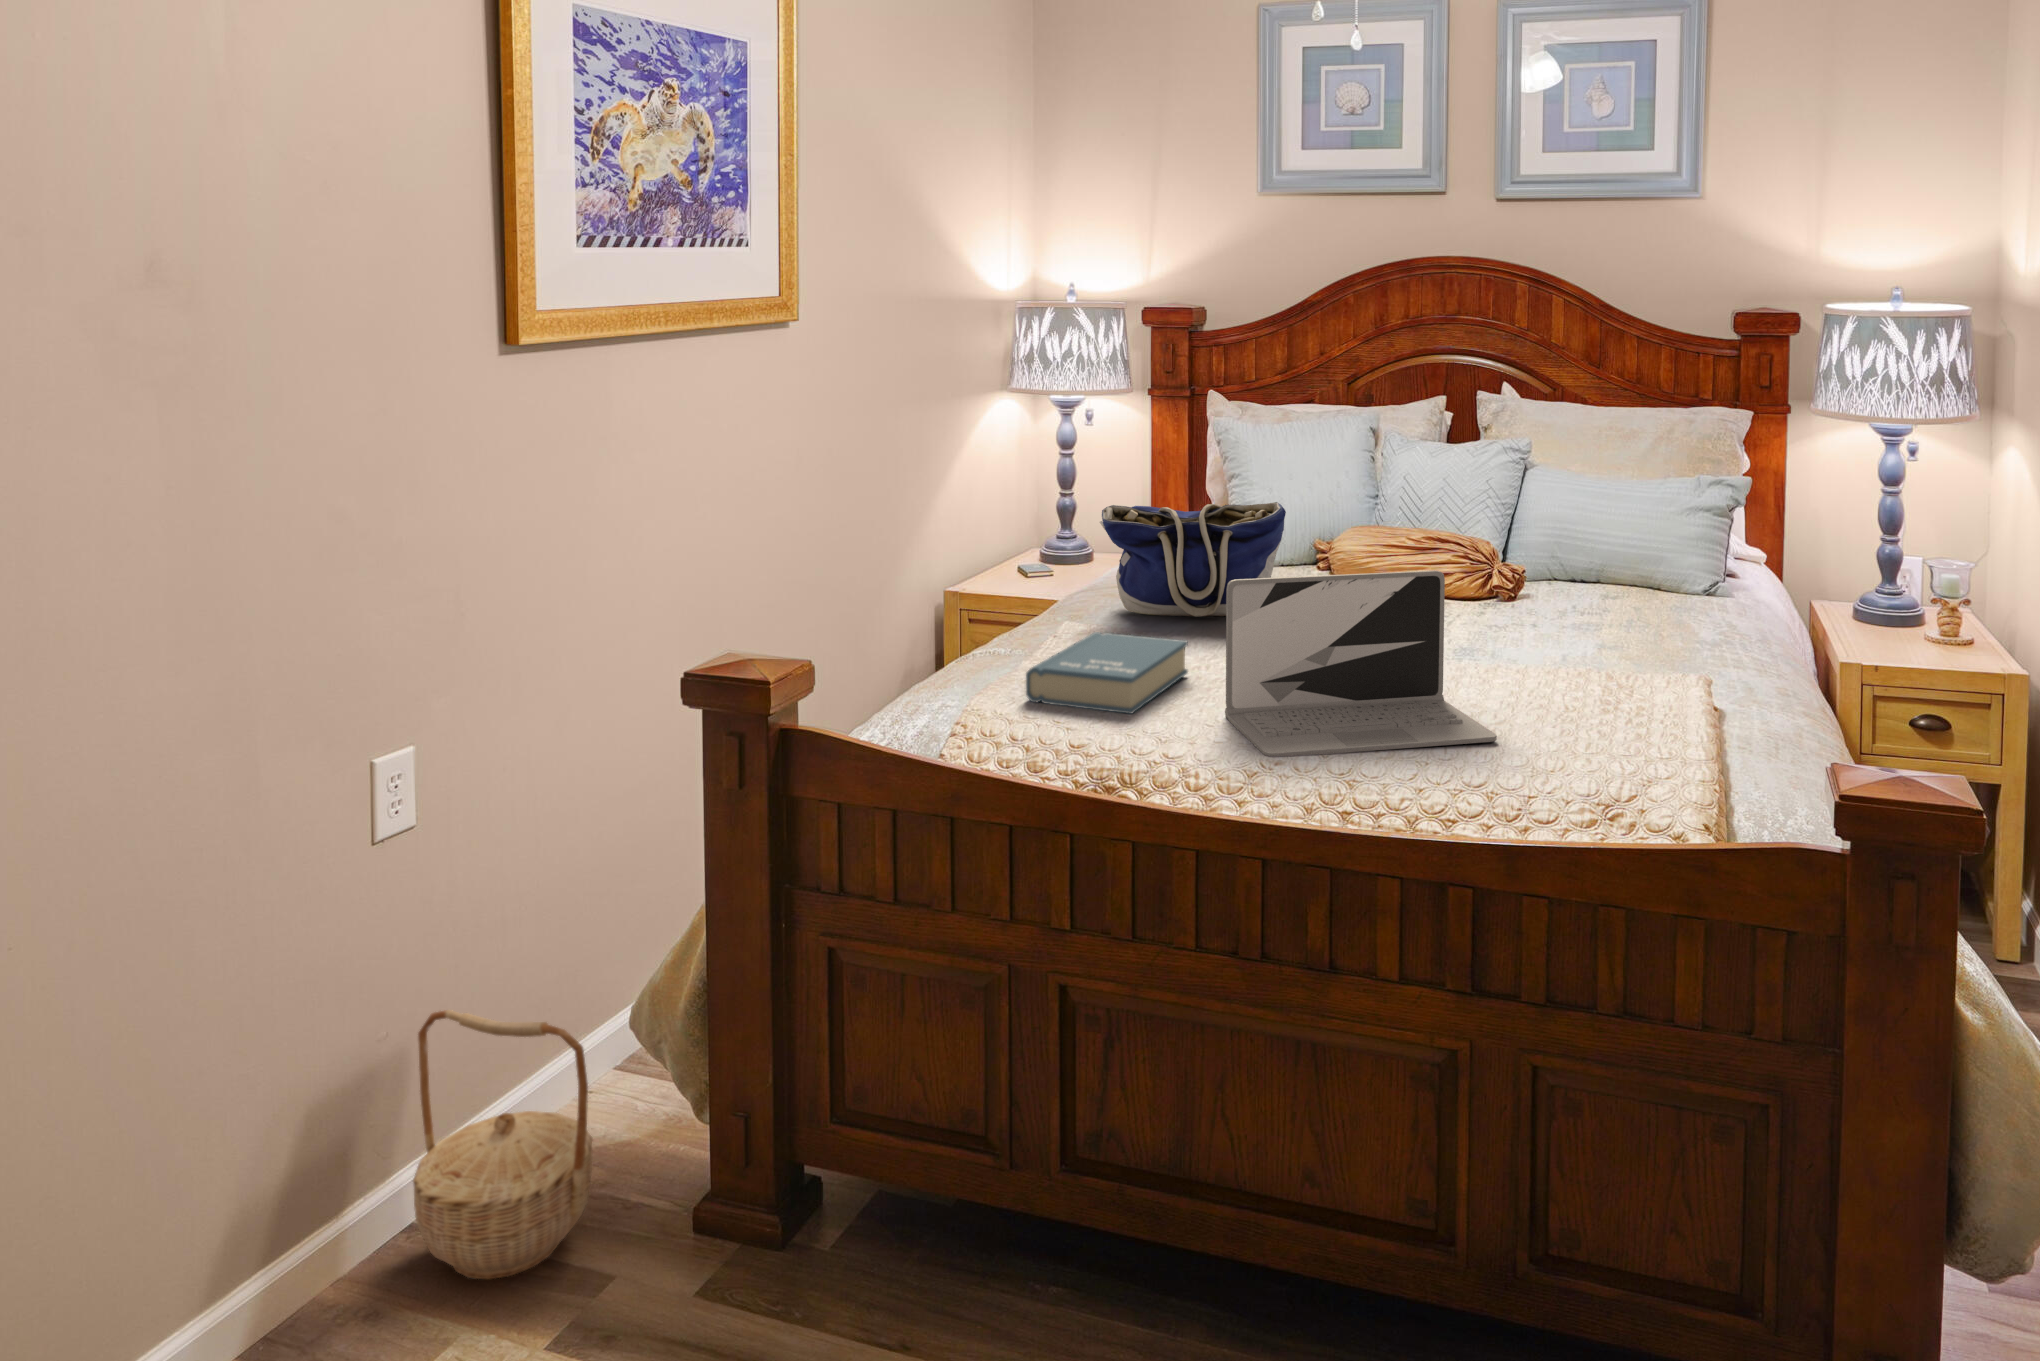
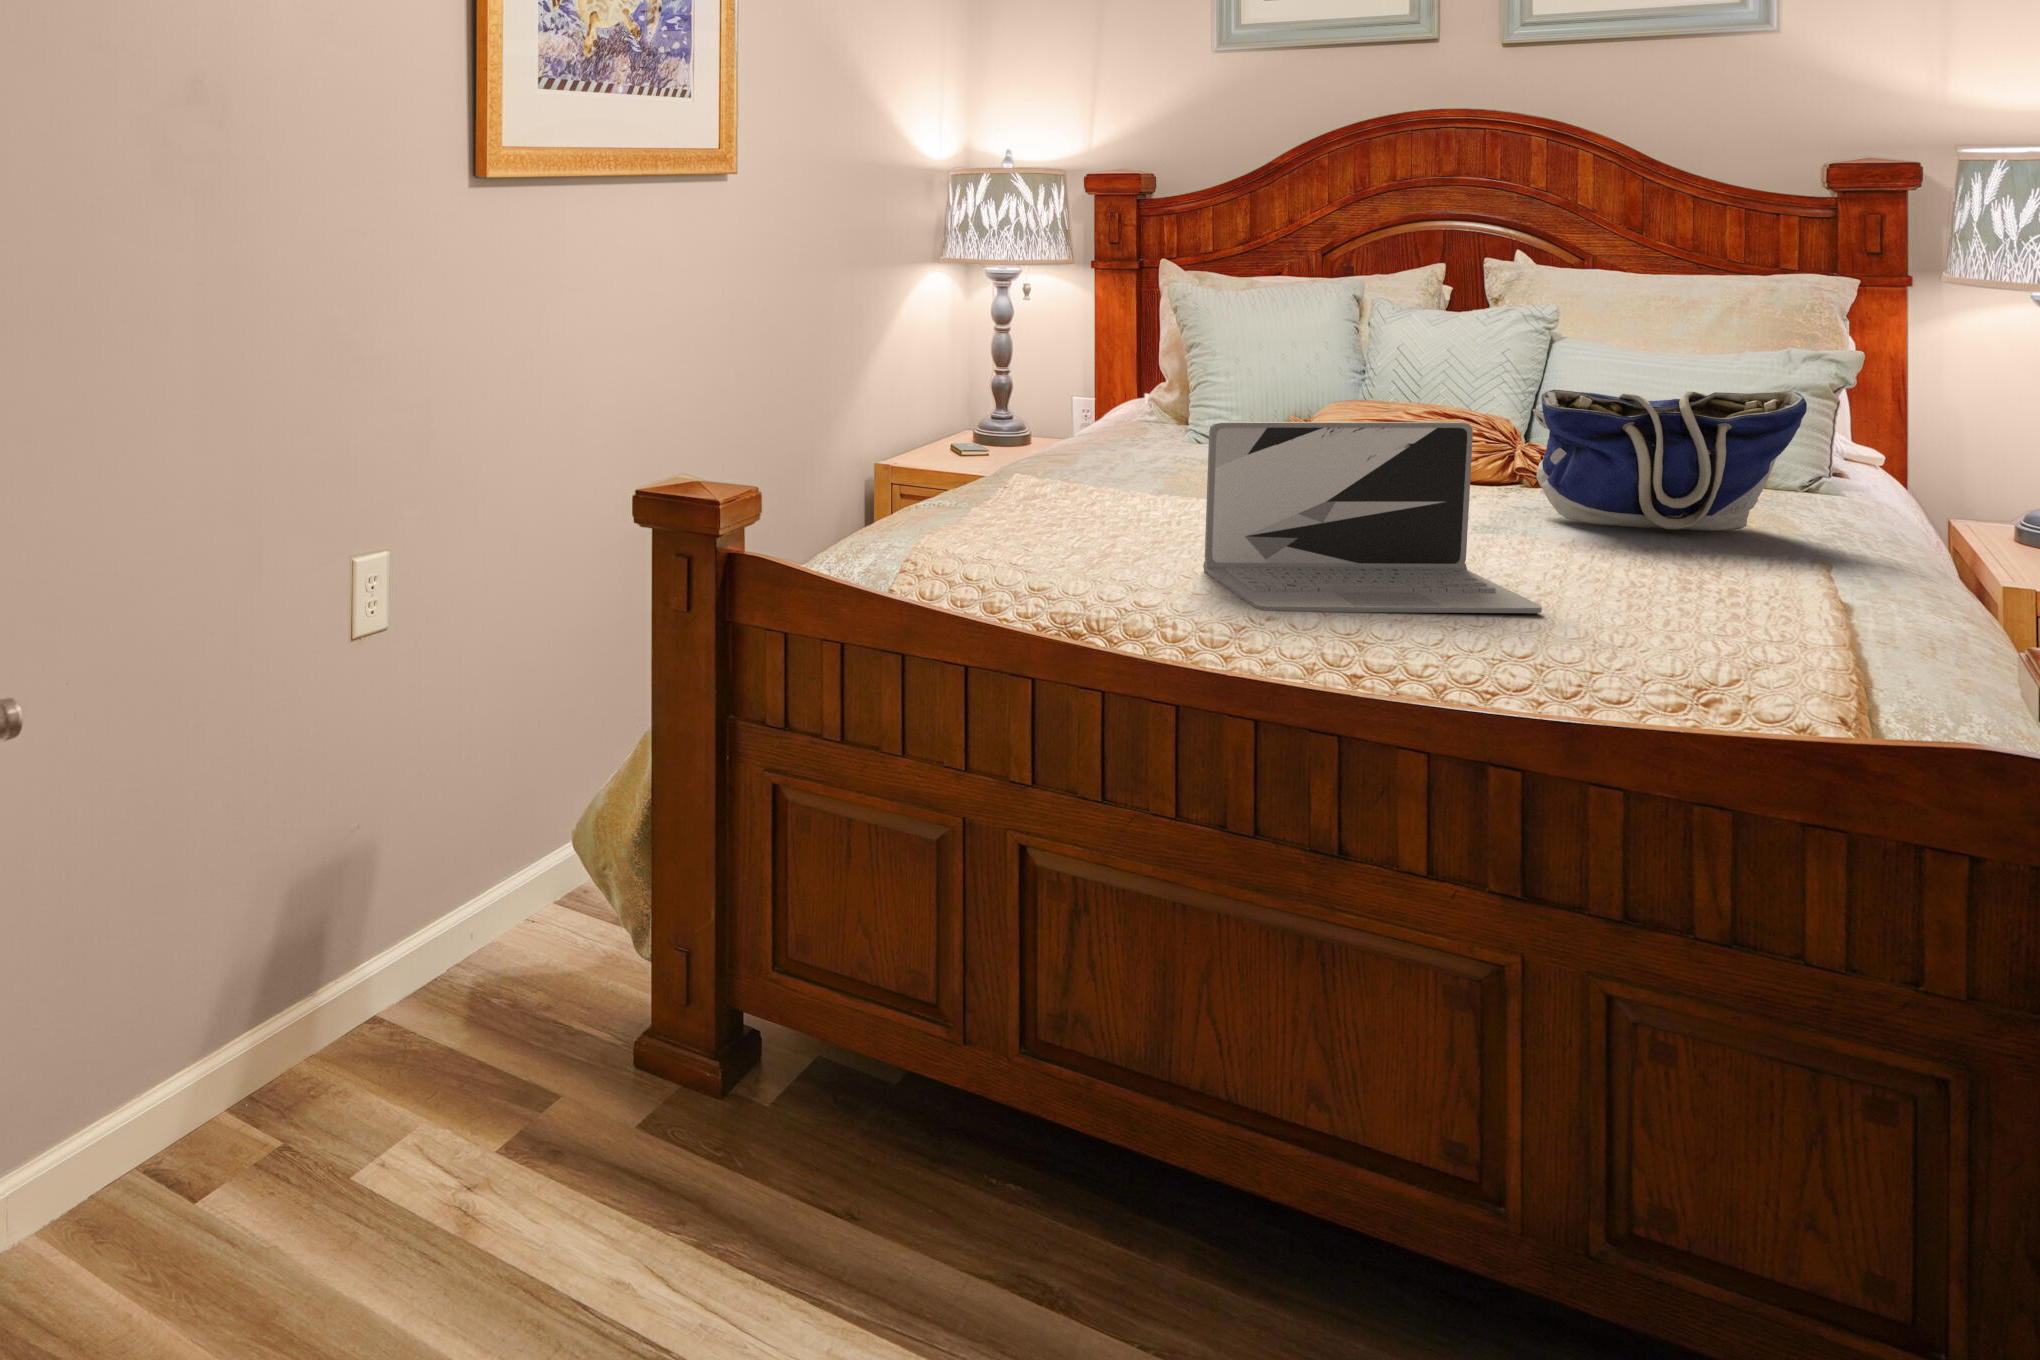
tote bag: present [1100,502,1286,617] -> present [1533,390,1807,531]
book: present [1026,632,1188,714] -> none [980,484,1156,562]
basket: present [413,1010,592,1280] -> none [395,798,551,1048]

